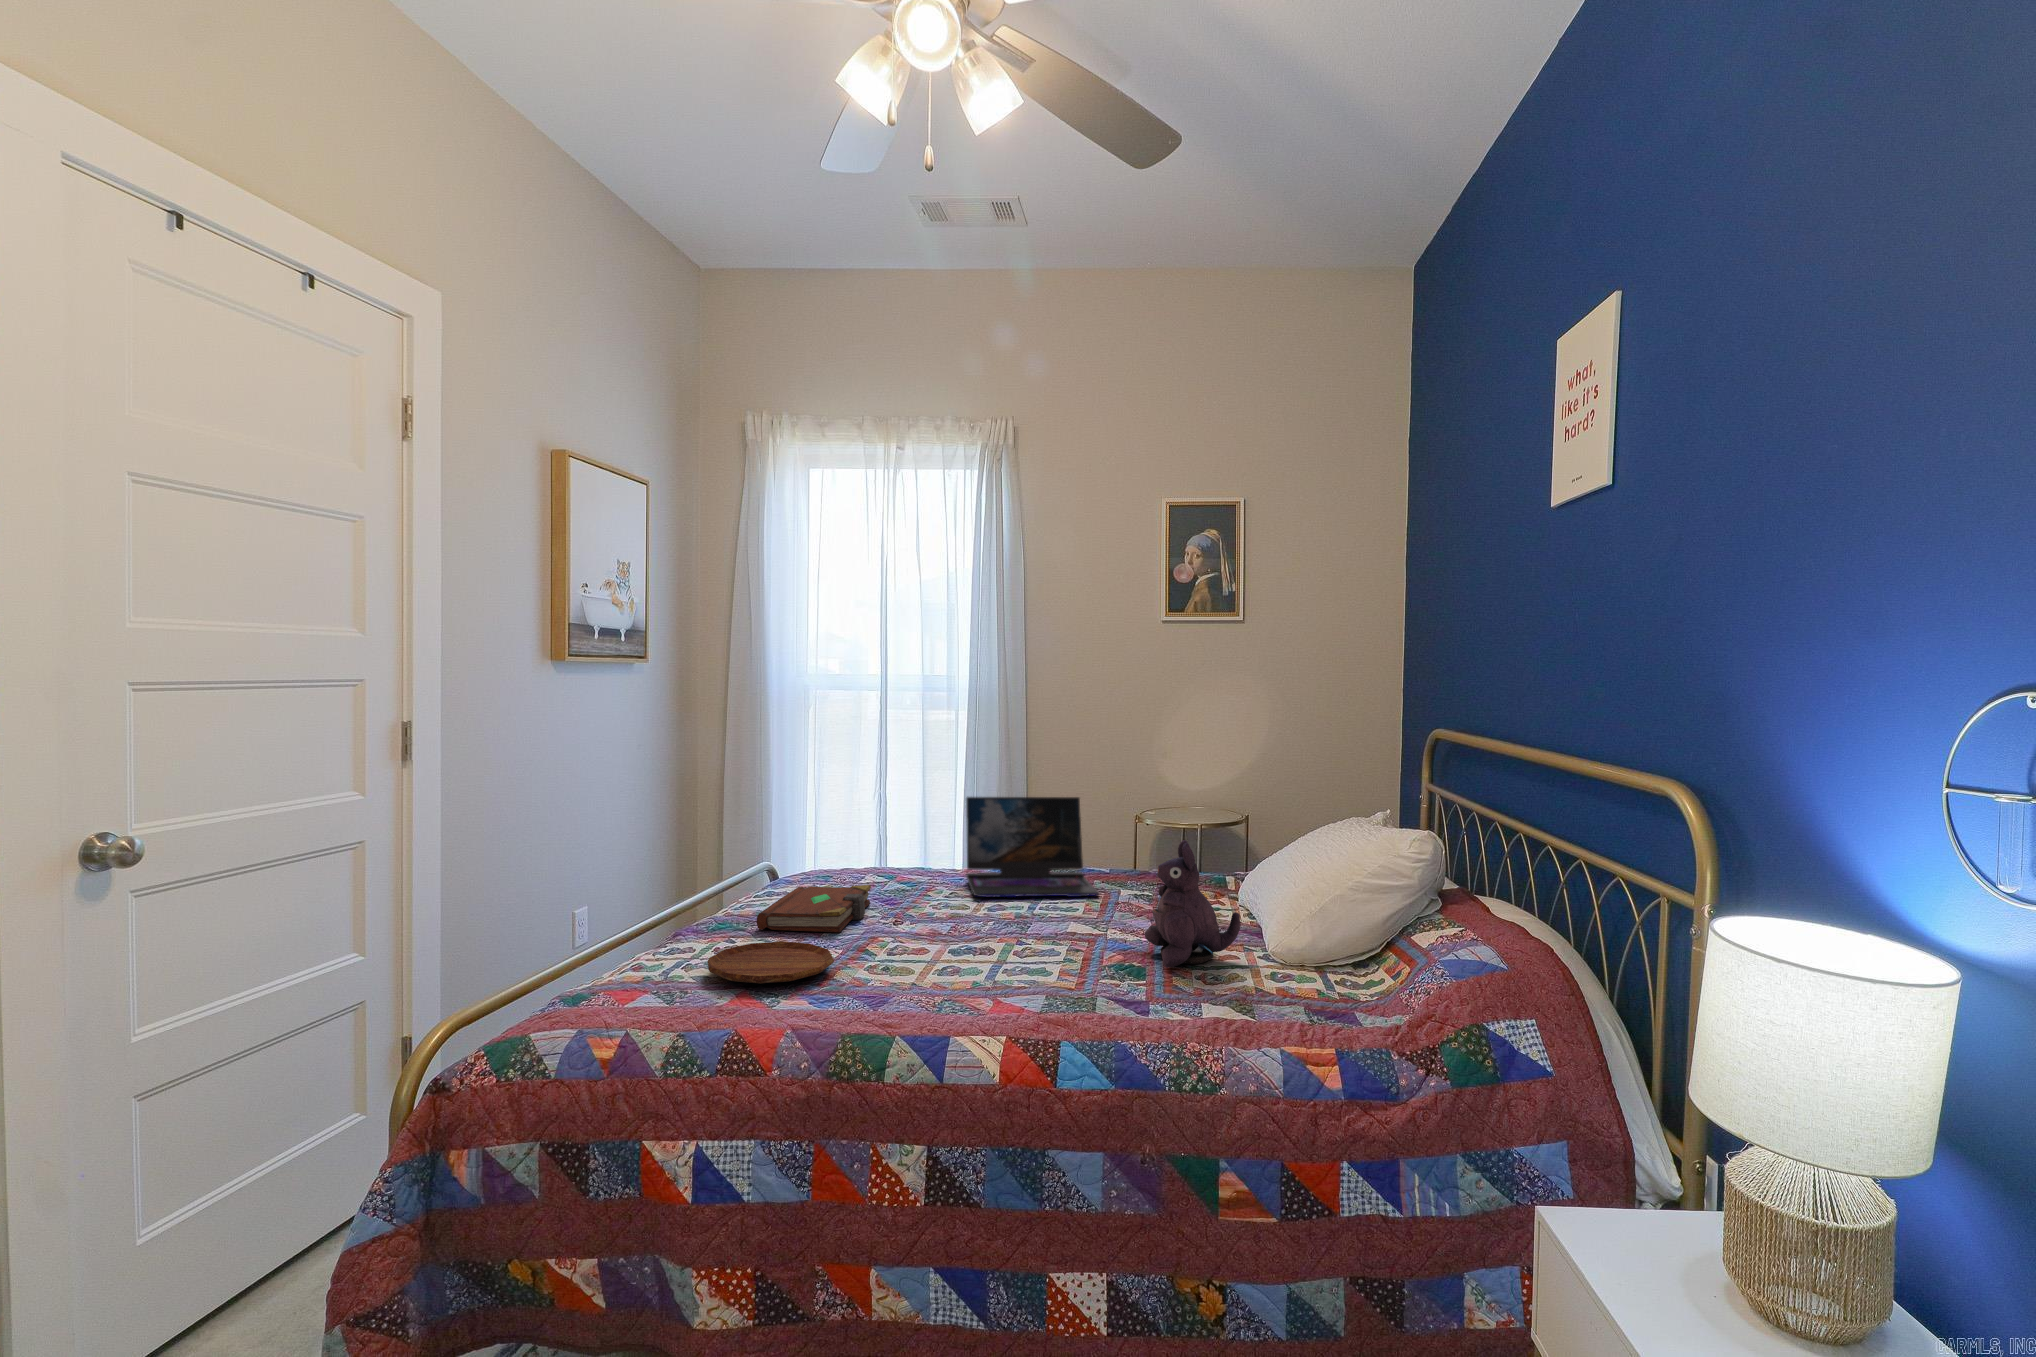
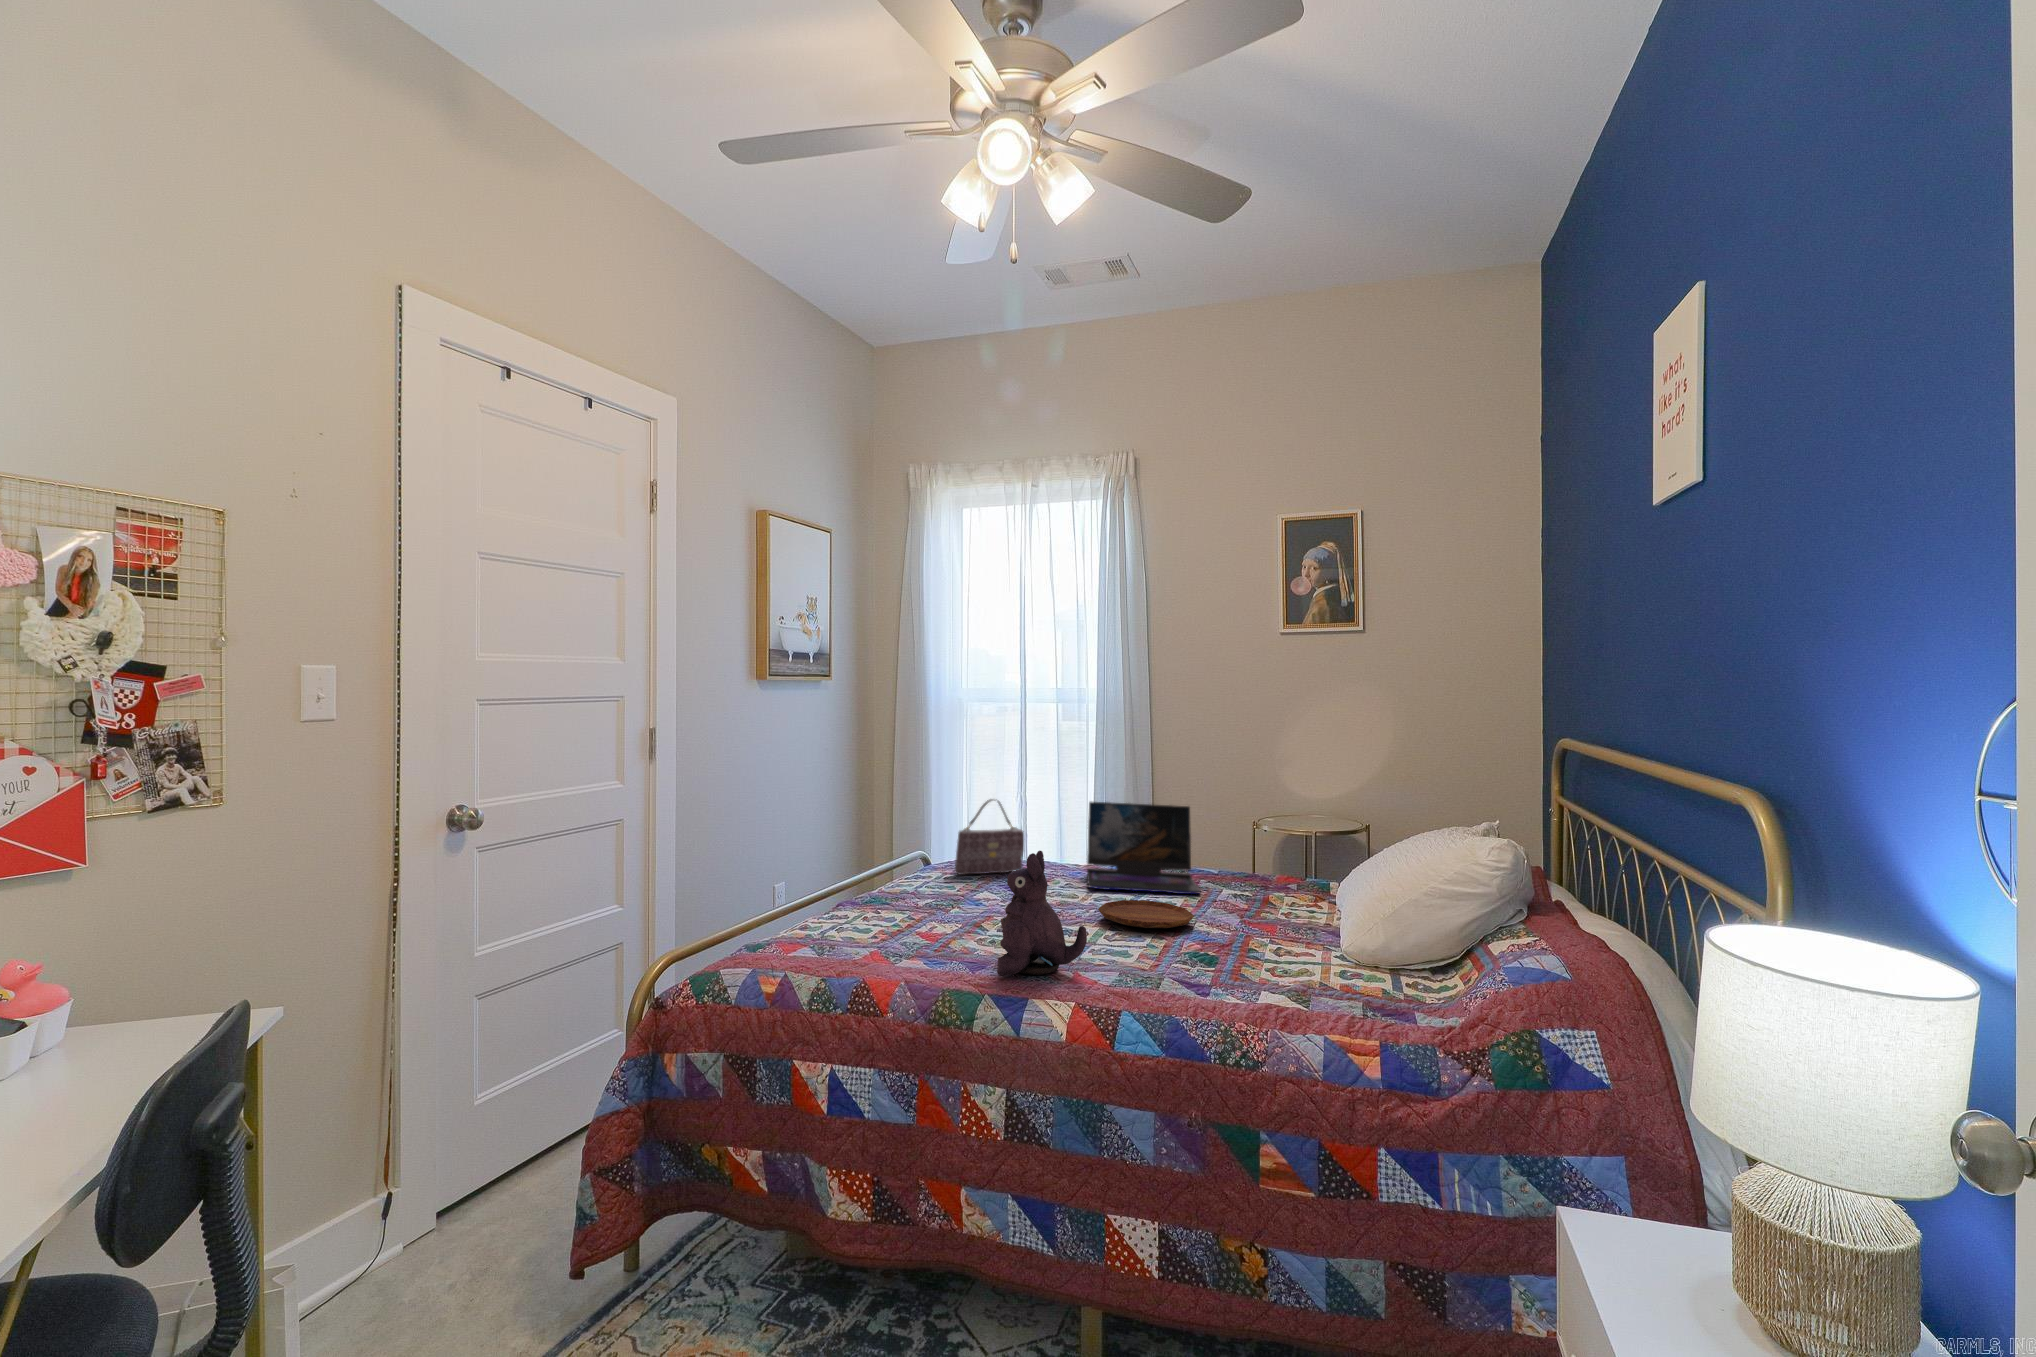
handbag: none [812,799,893,890] -> present [955,799,1024,875]
plush toy: present [1145,840,1240,968] -> present [997,851,1087,976]
book: present [757,885,871,933] -> none [899,870,1000,909]
tray: present [708,941,834,984] -> present [1098,900,1194,928]

